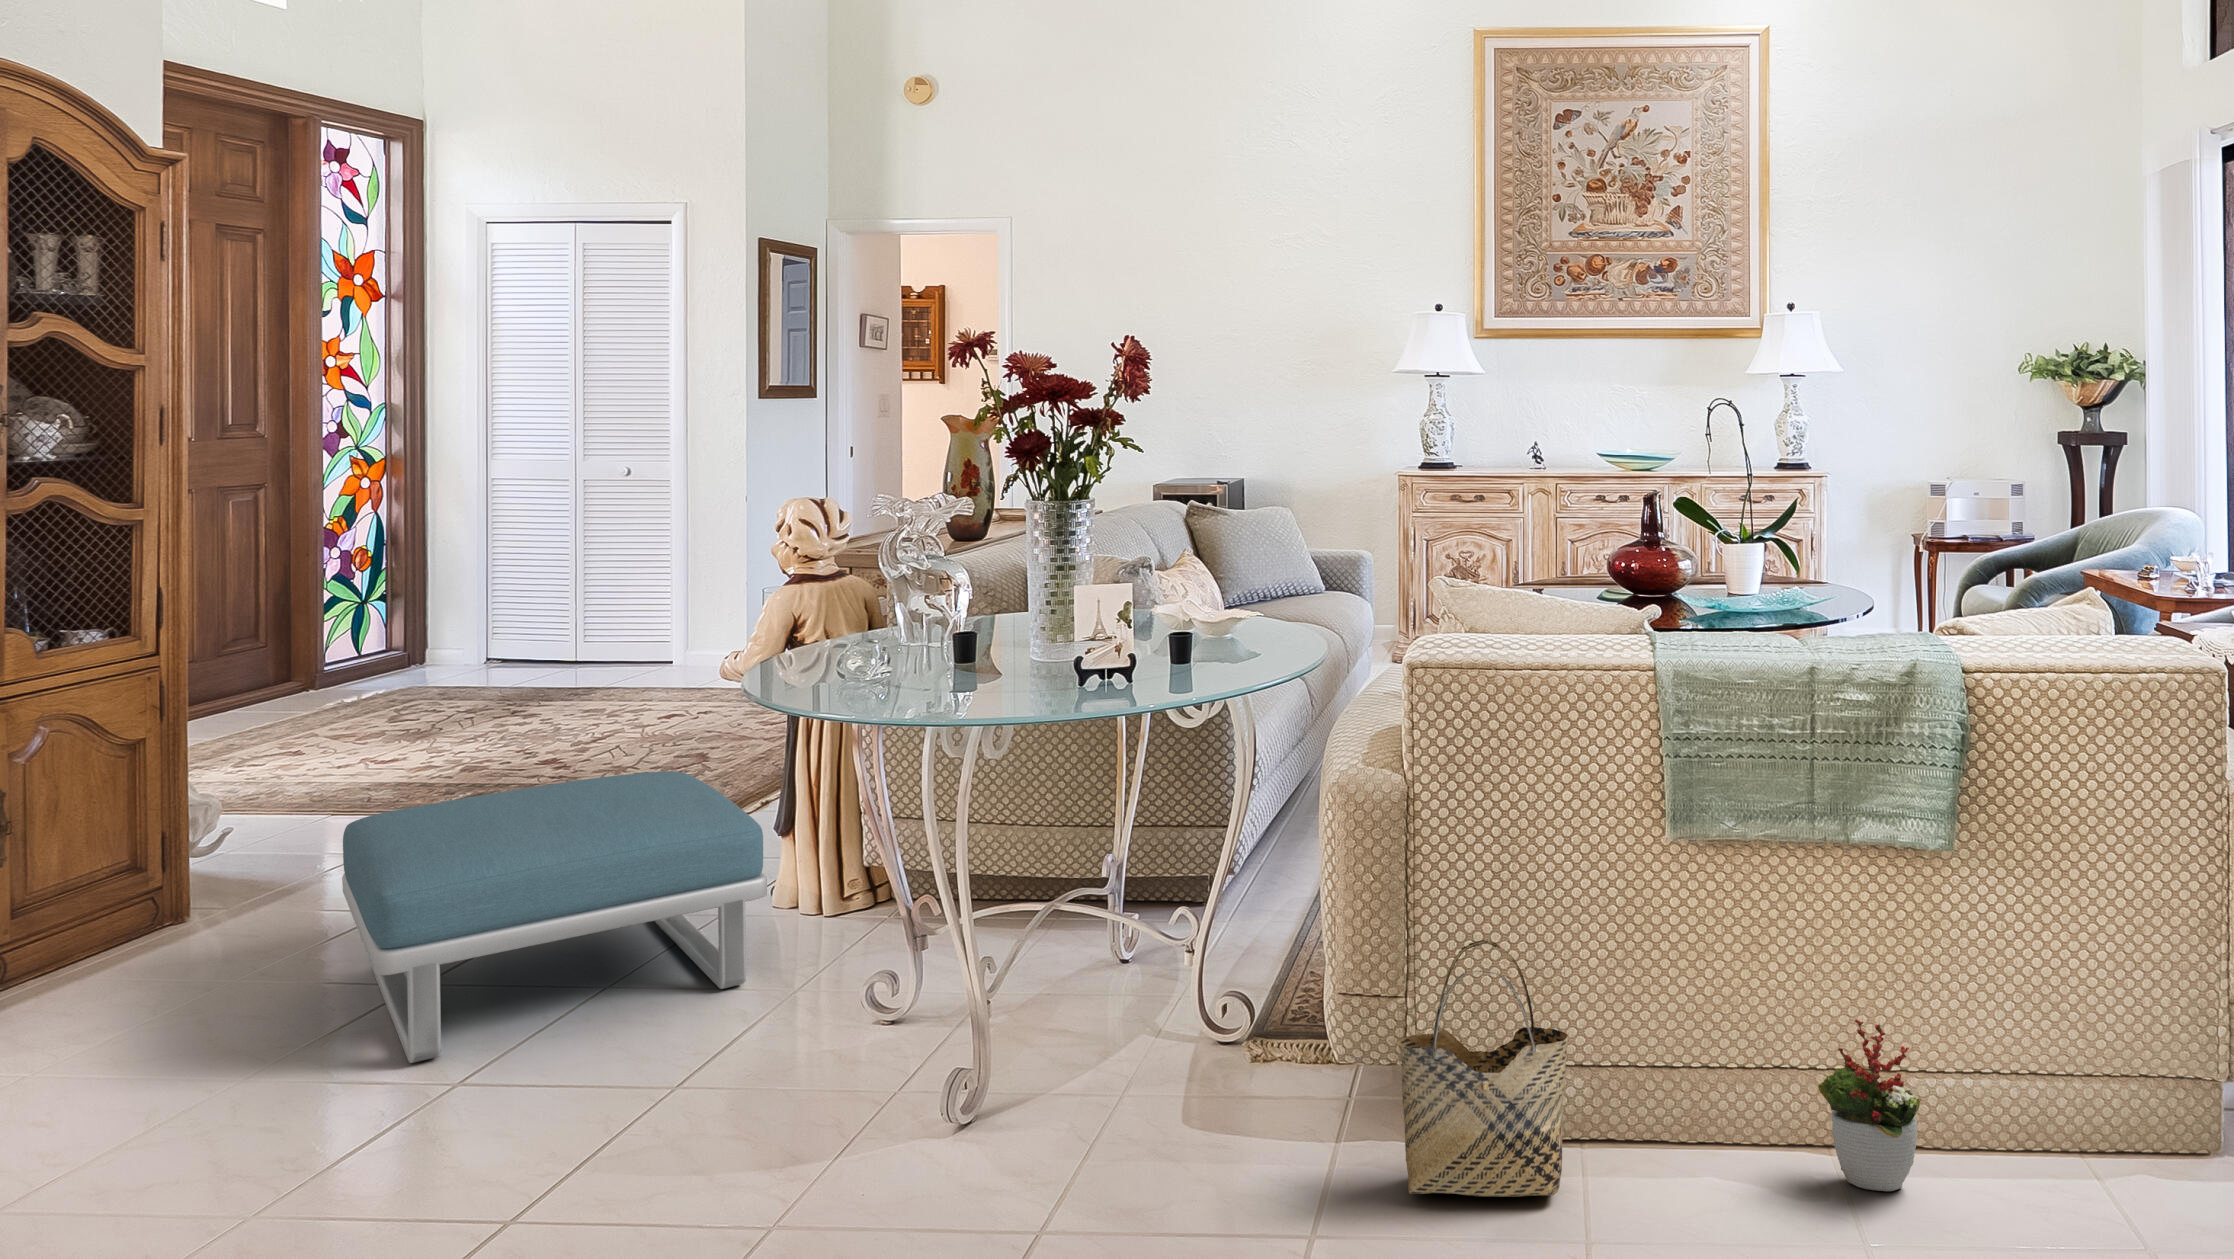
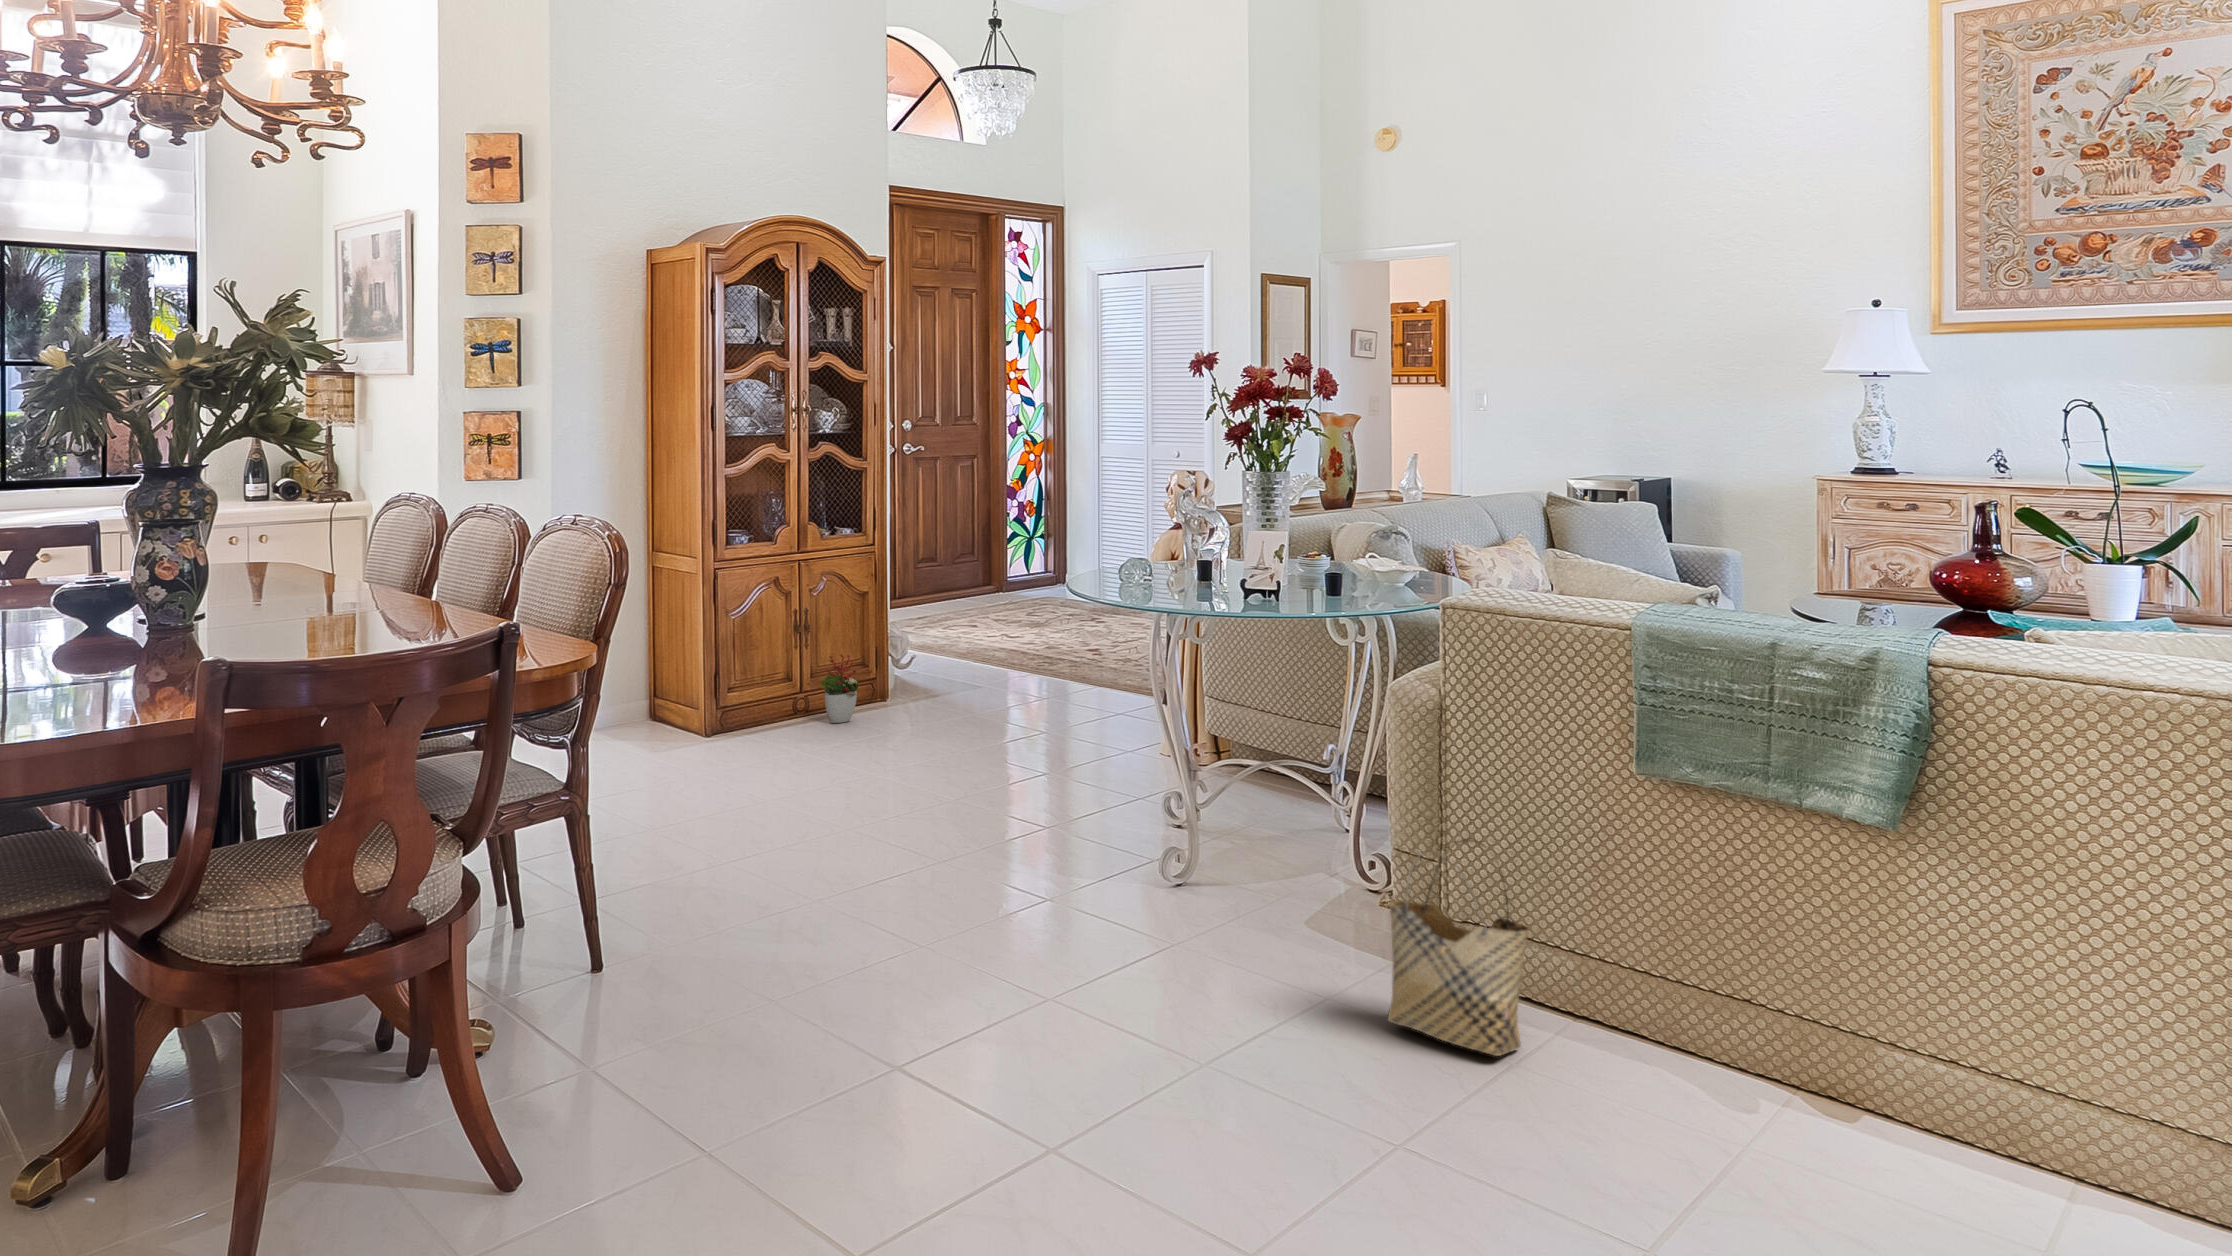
footstool: present [342,771,767,1063] -> none [886,652,1109,801]
decorative plant: present [1818,1019,1921,1191] -> present [821,654,858,723]

